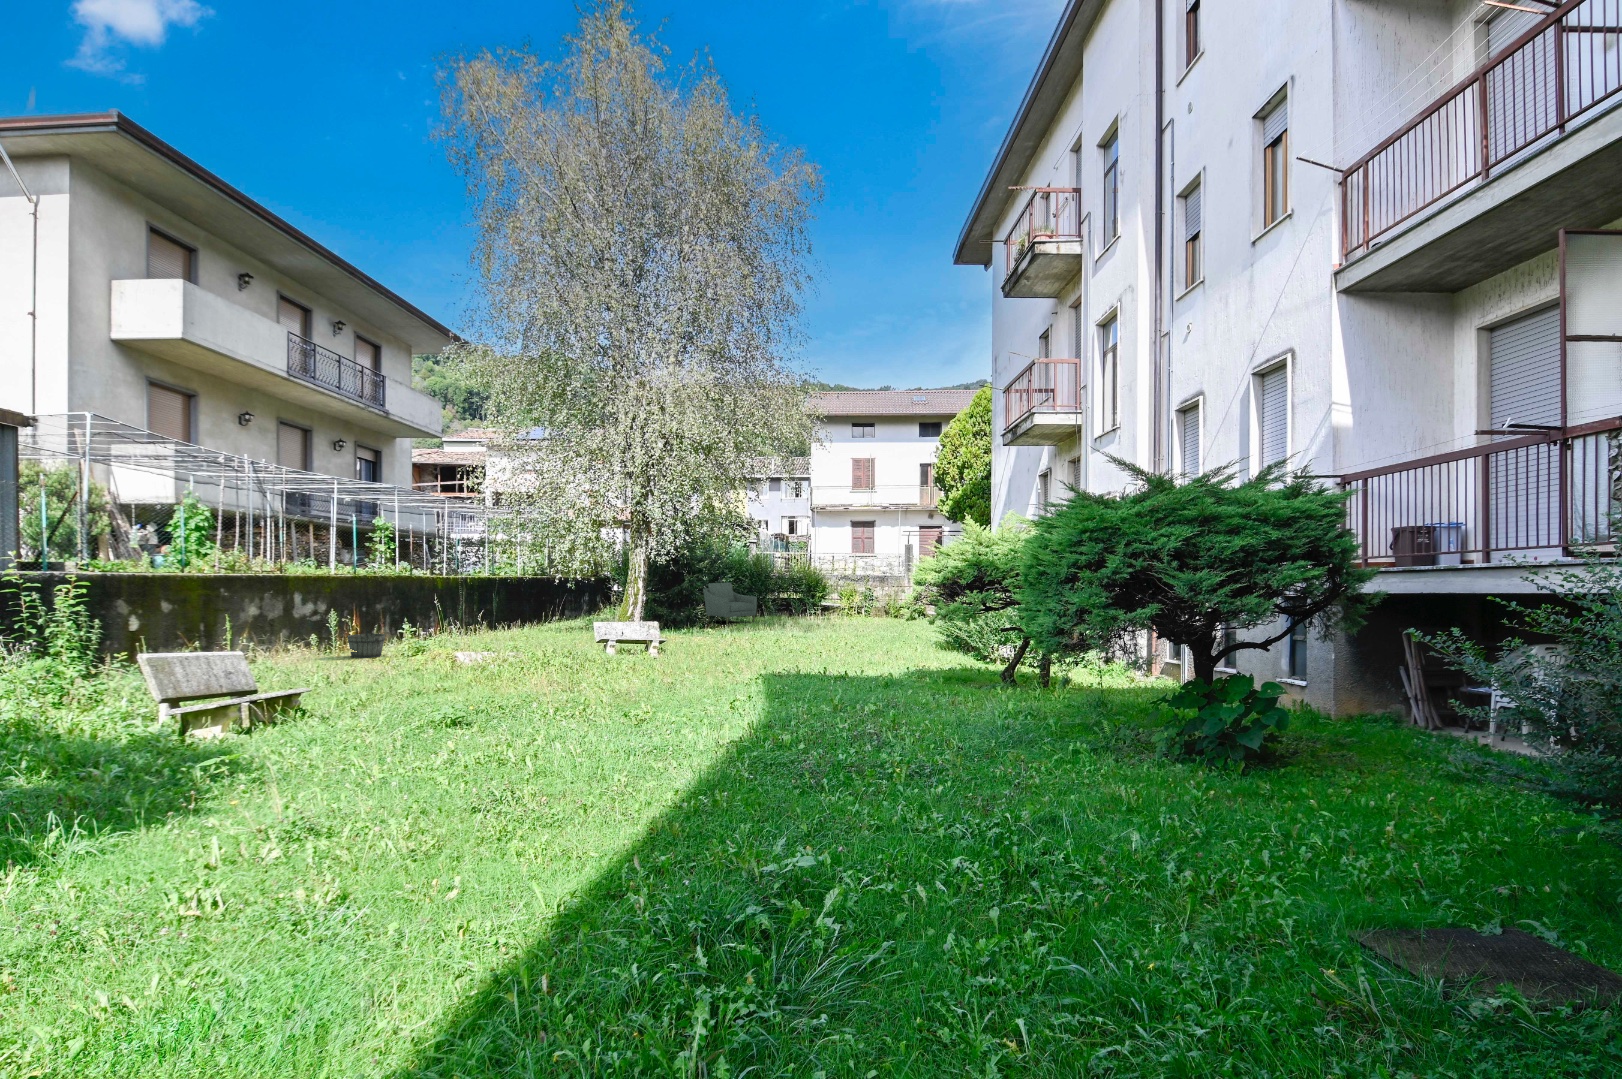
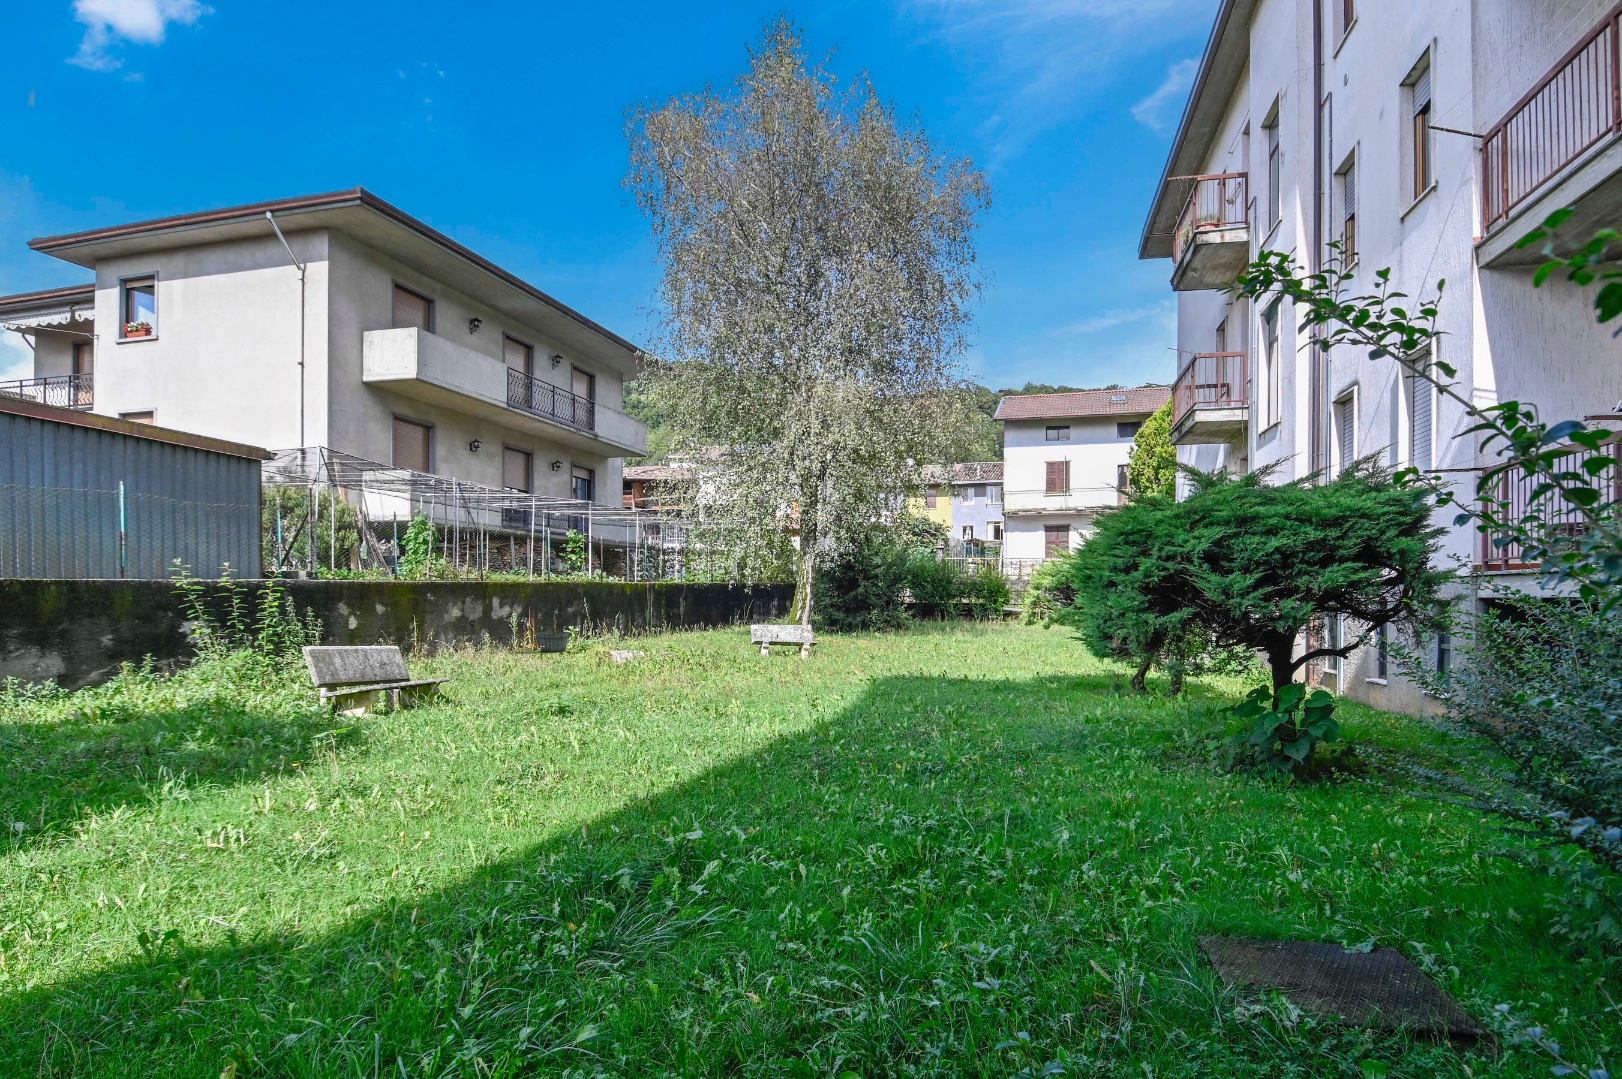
chair: present [703,583,757,624] -> none [870,589,923,630]

